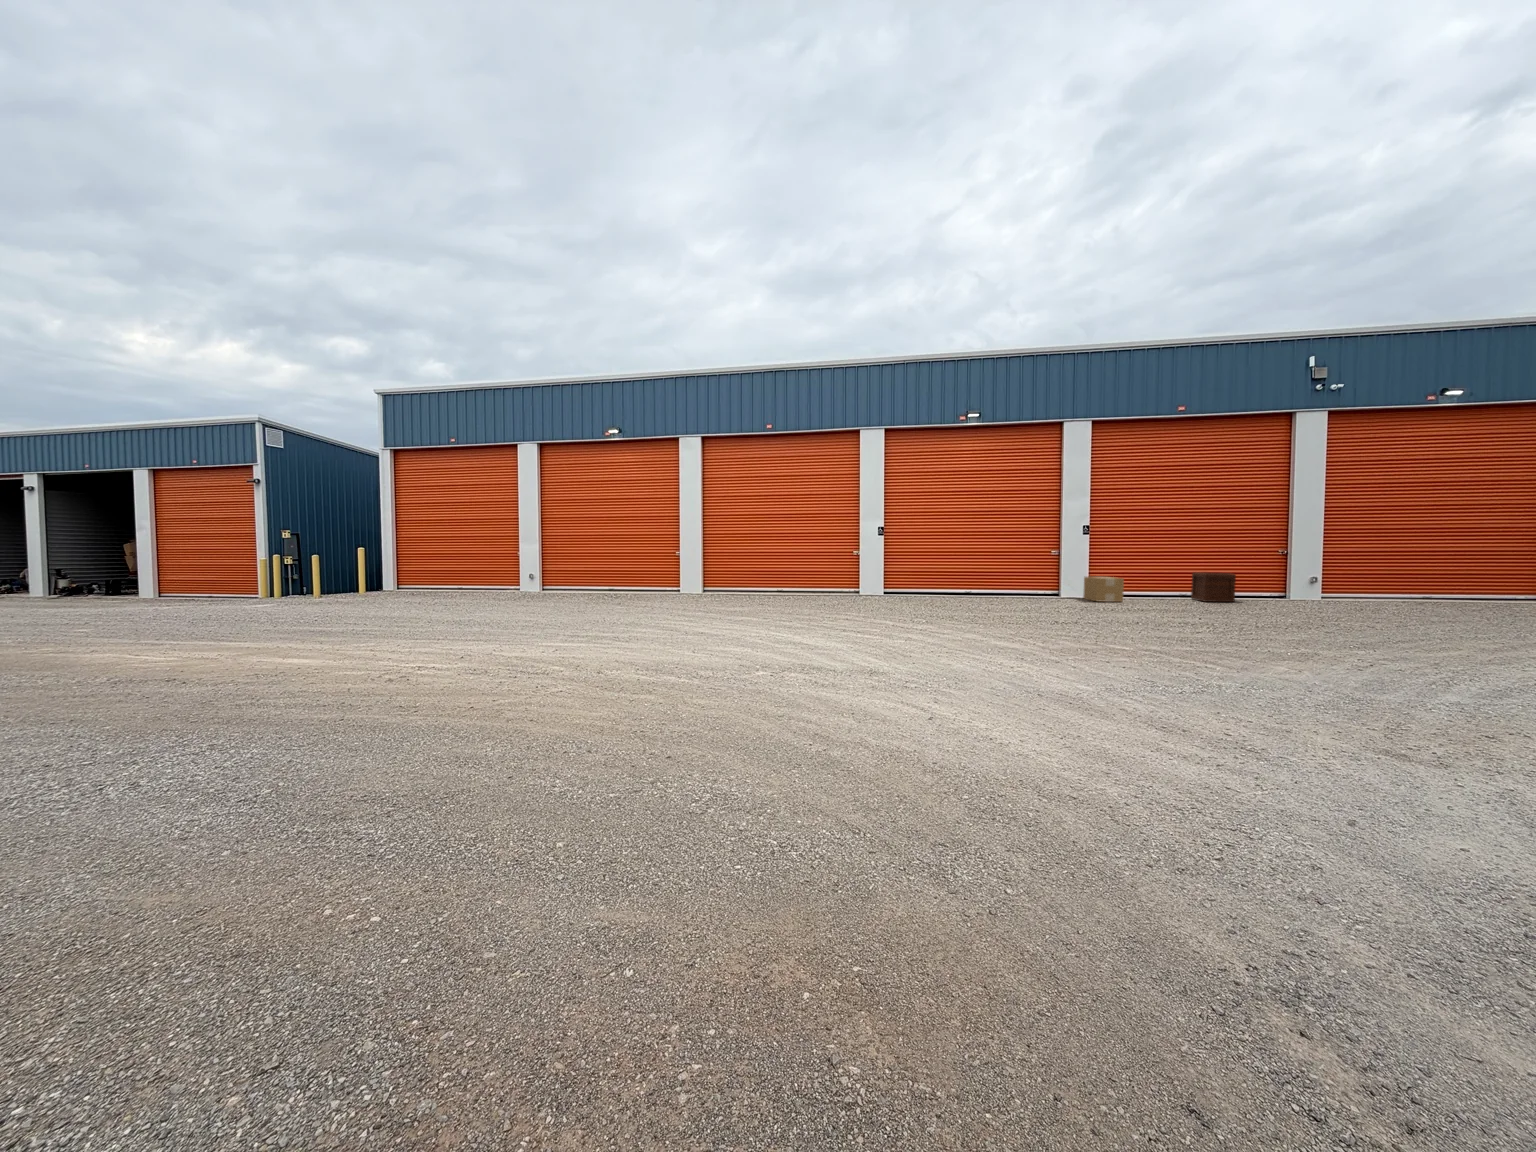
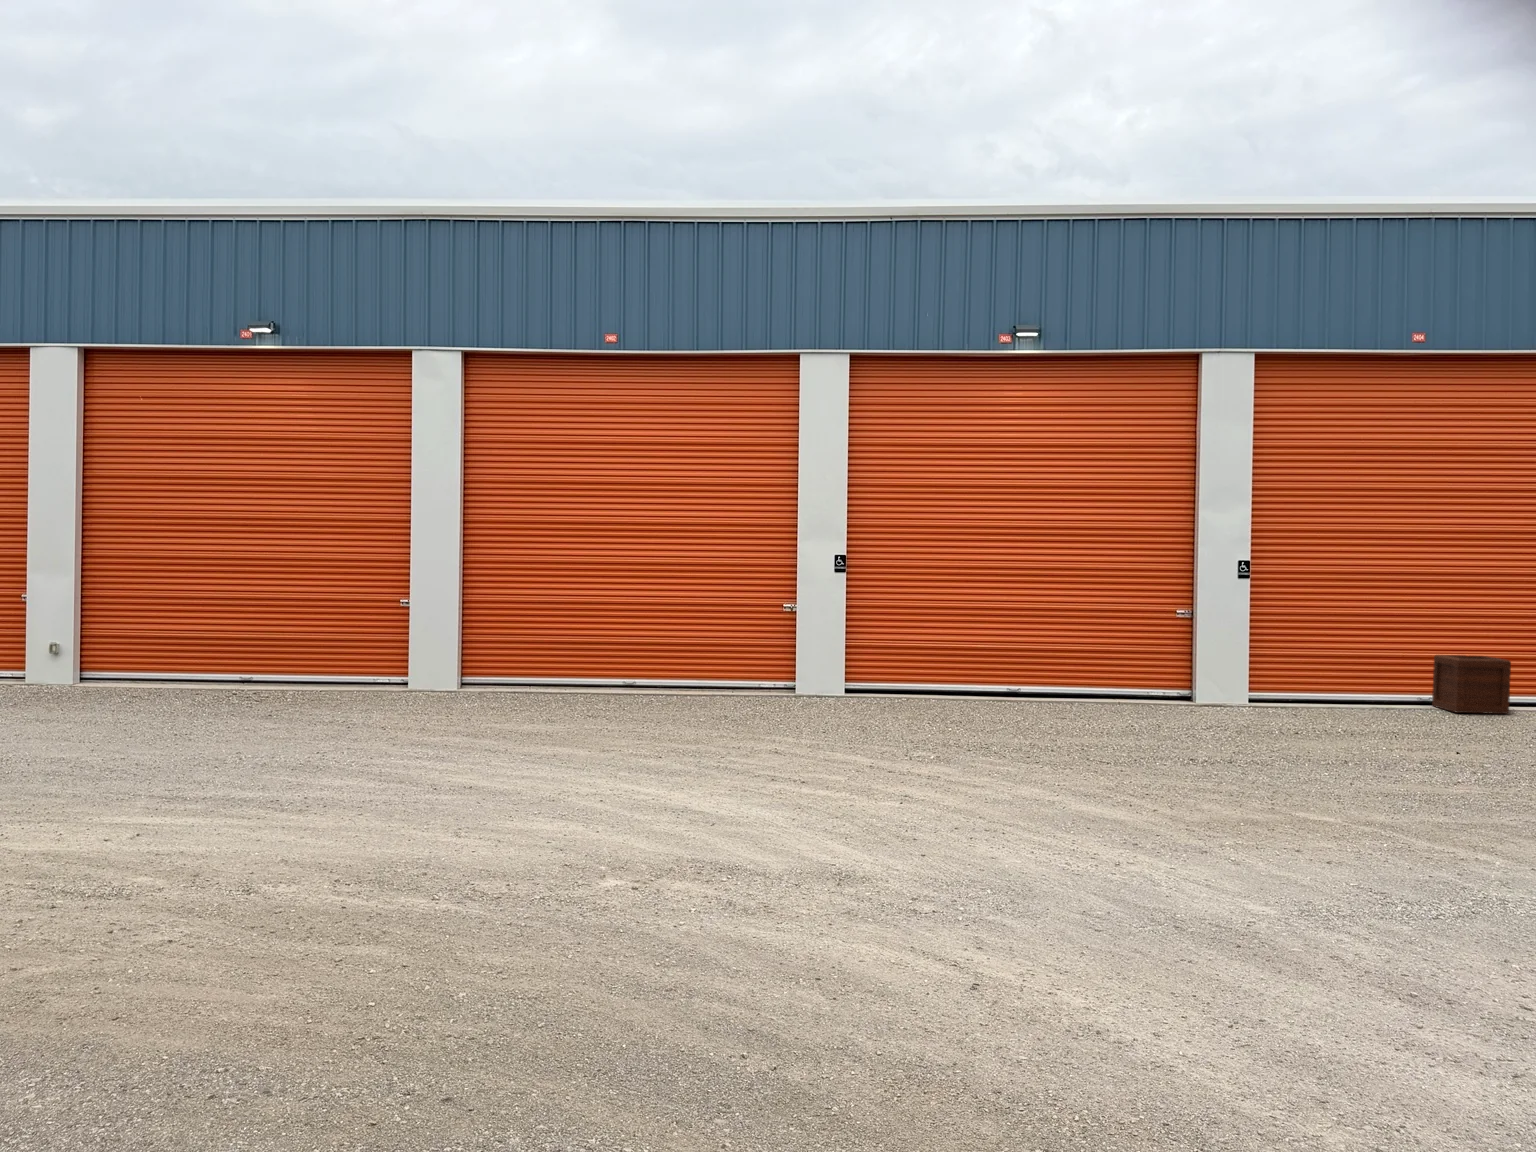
cardboard box: present [1083,577,1124,602] -> none [1237,662,1313,713]

